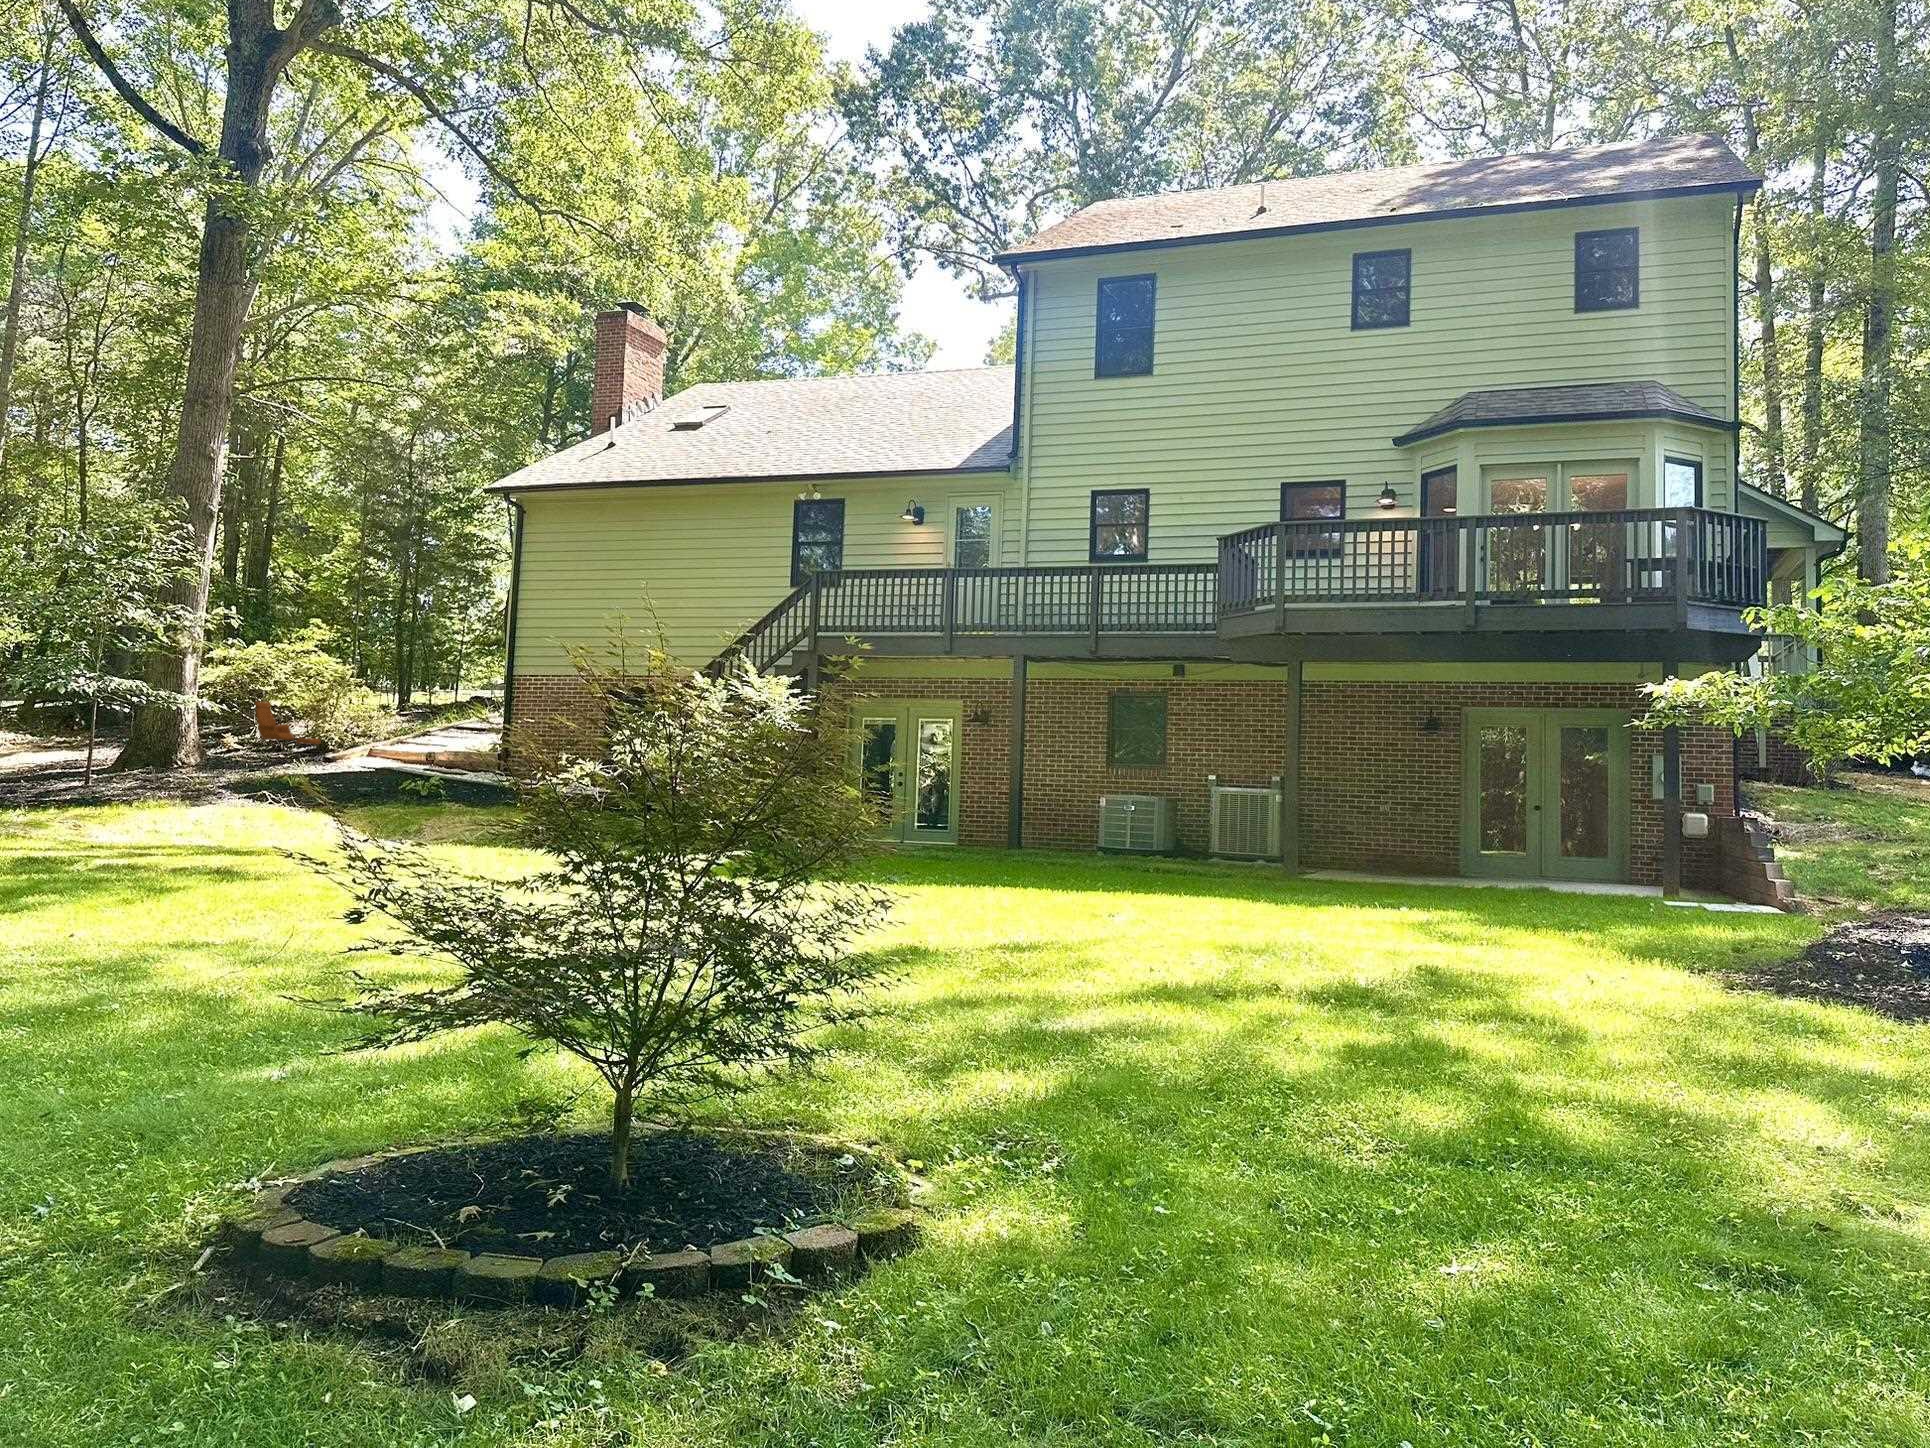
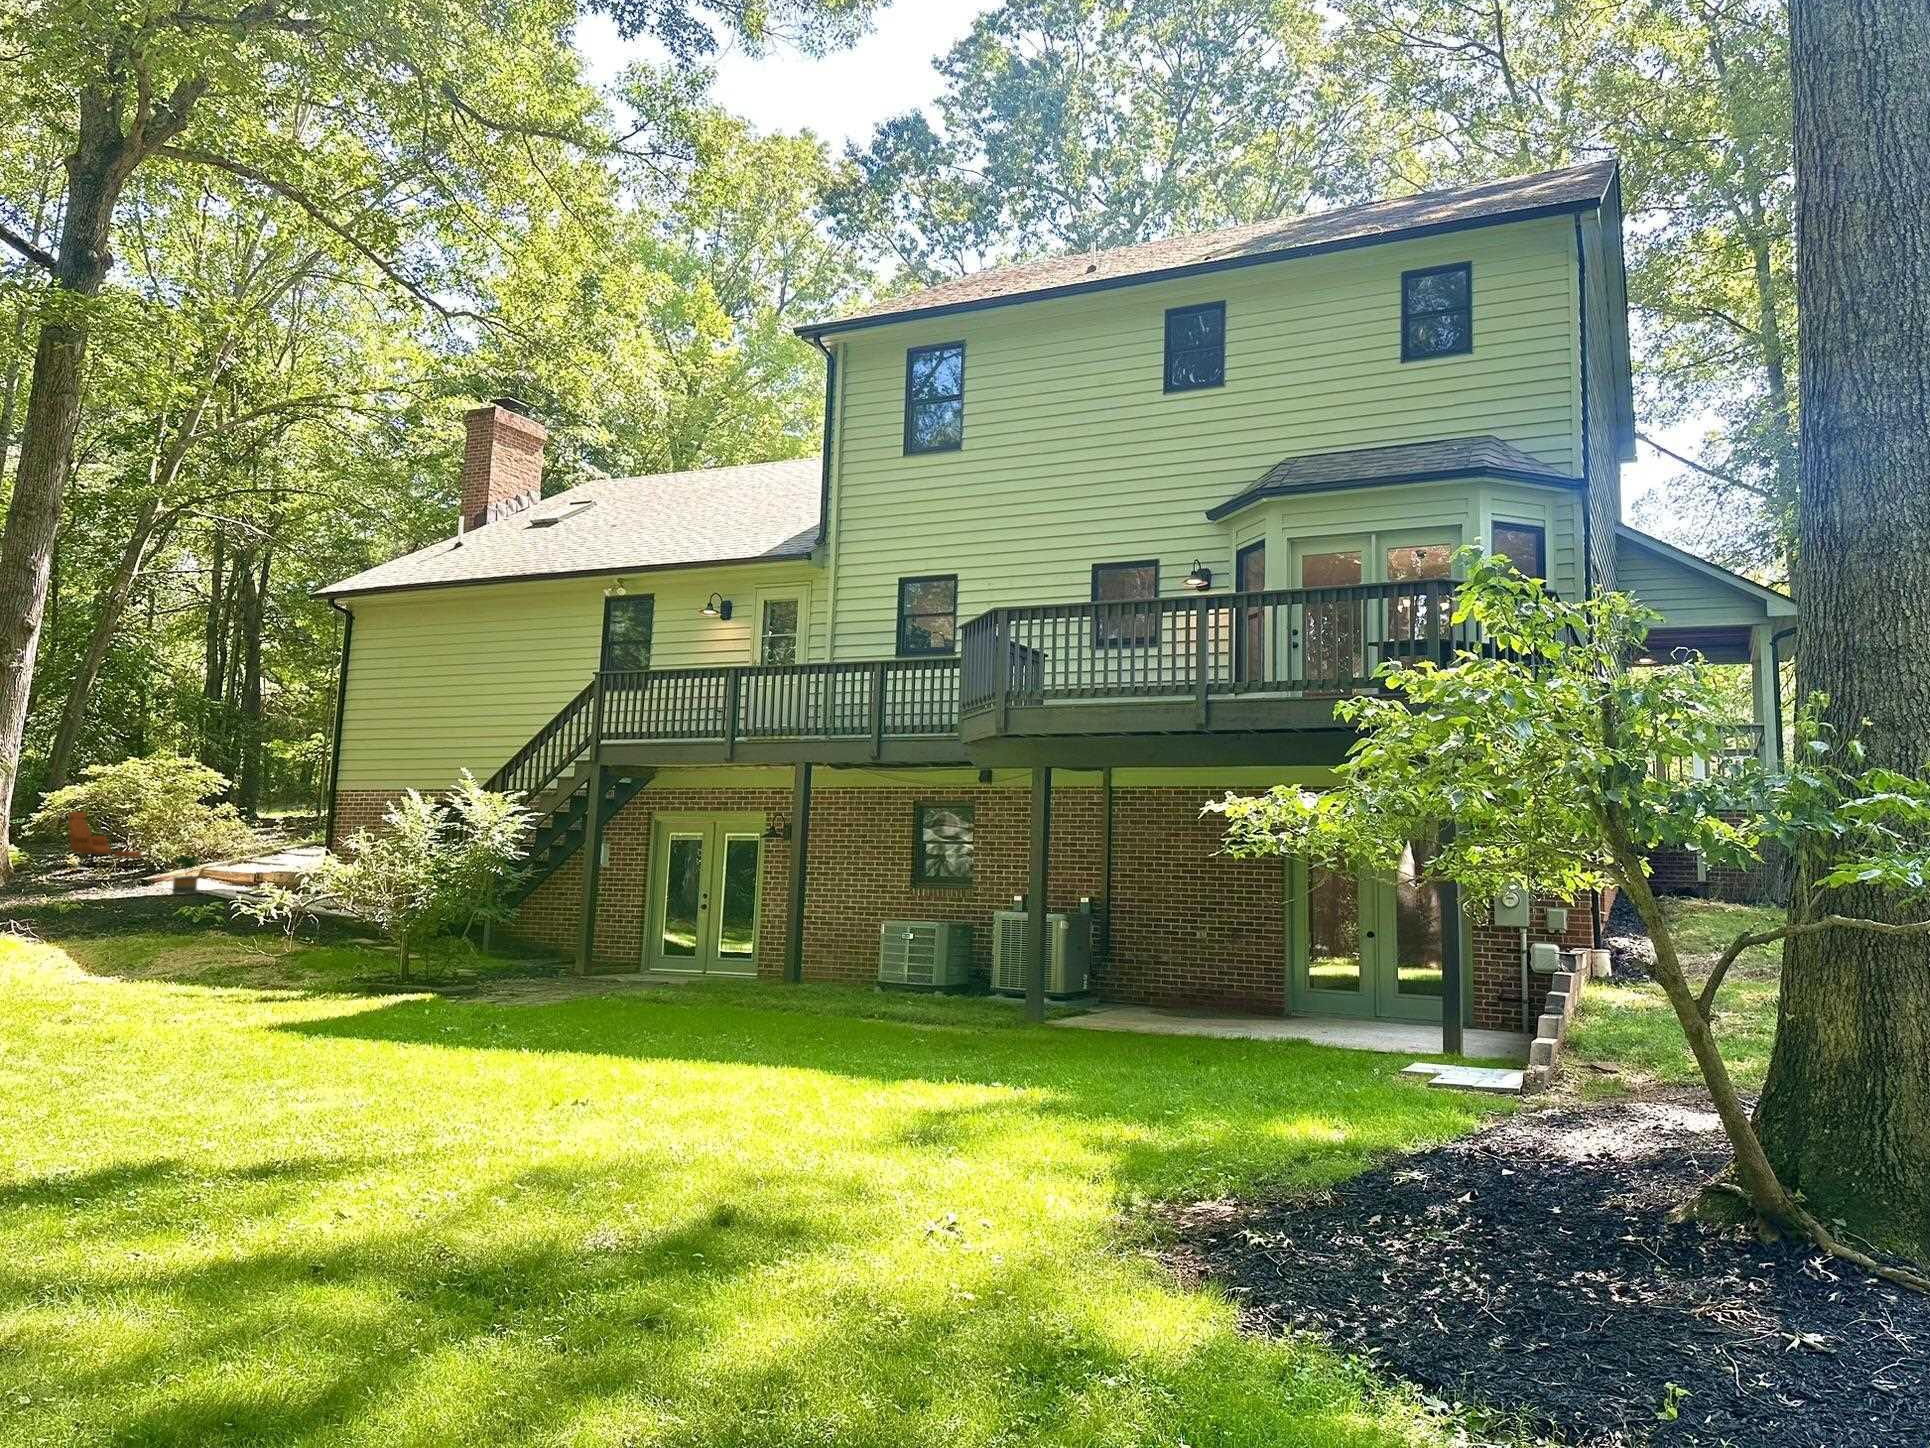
potted tree: none [356,750,382,787] -> present [172,855,203,895]

